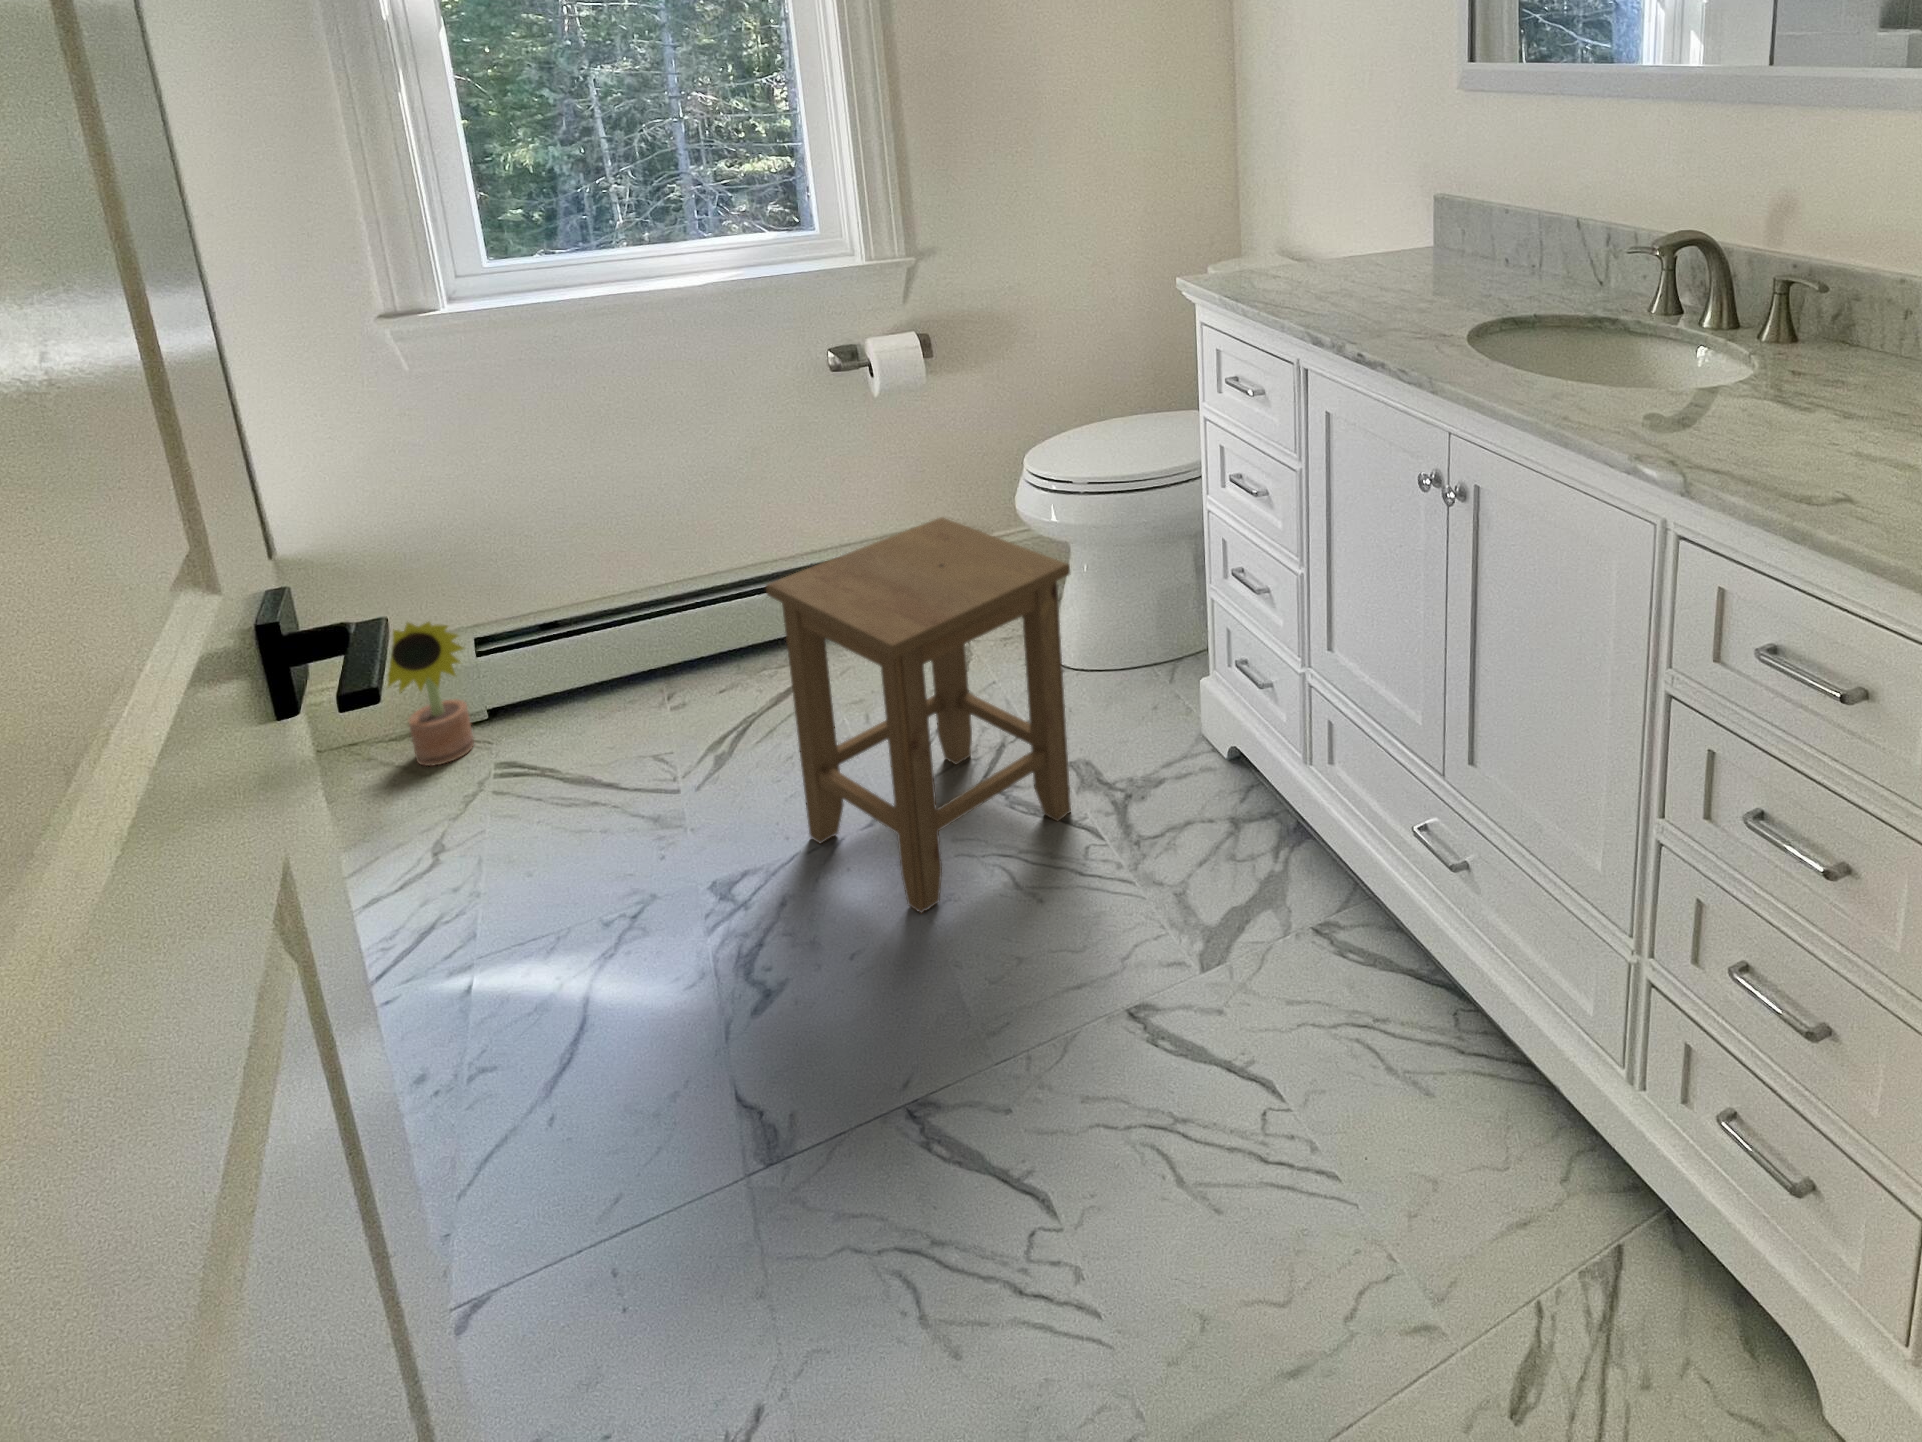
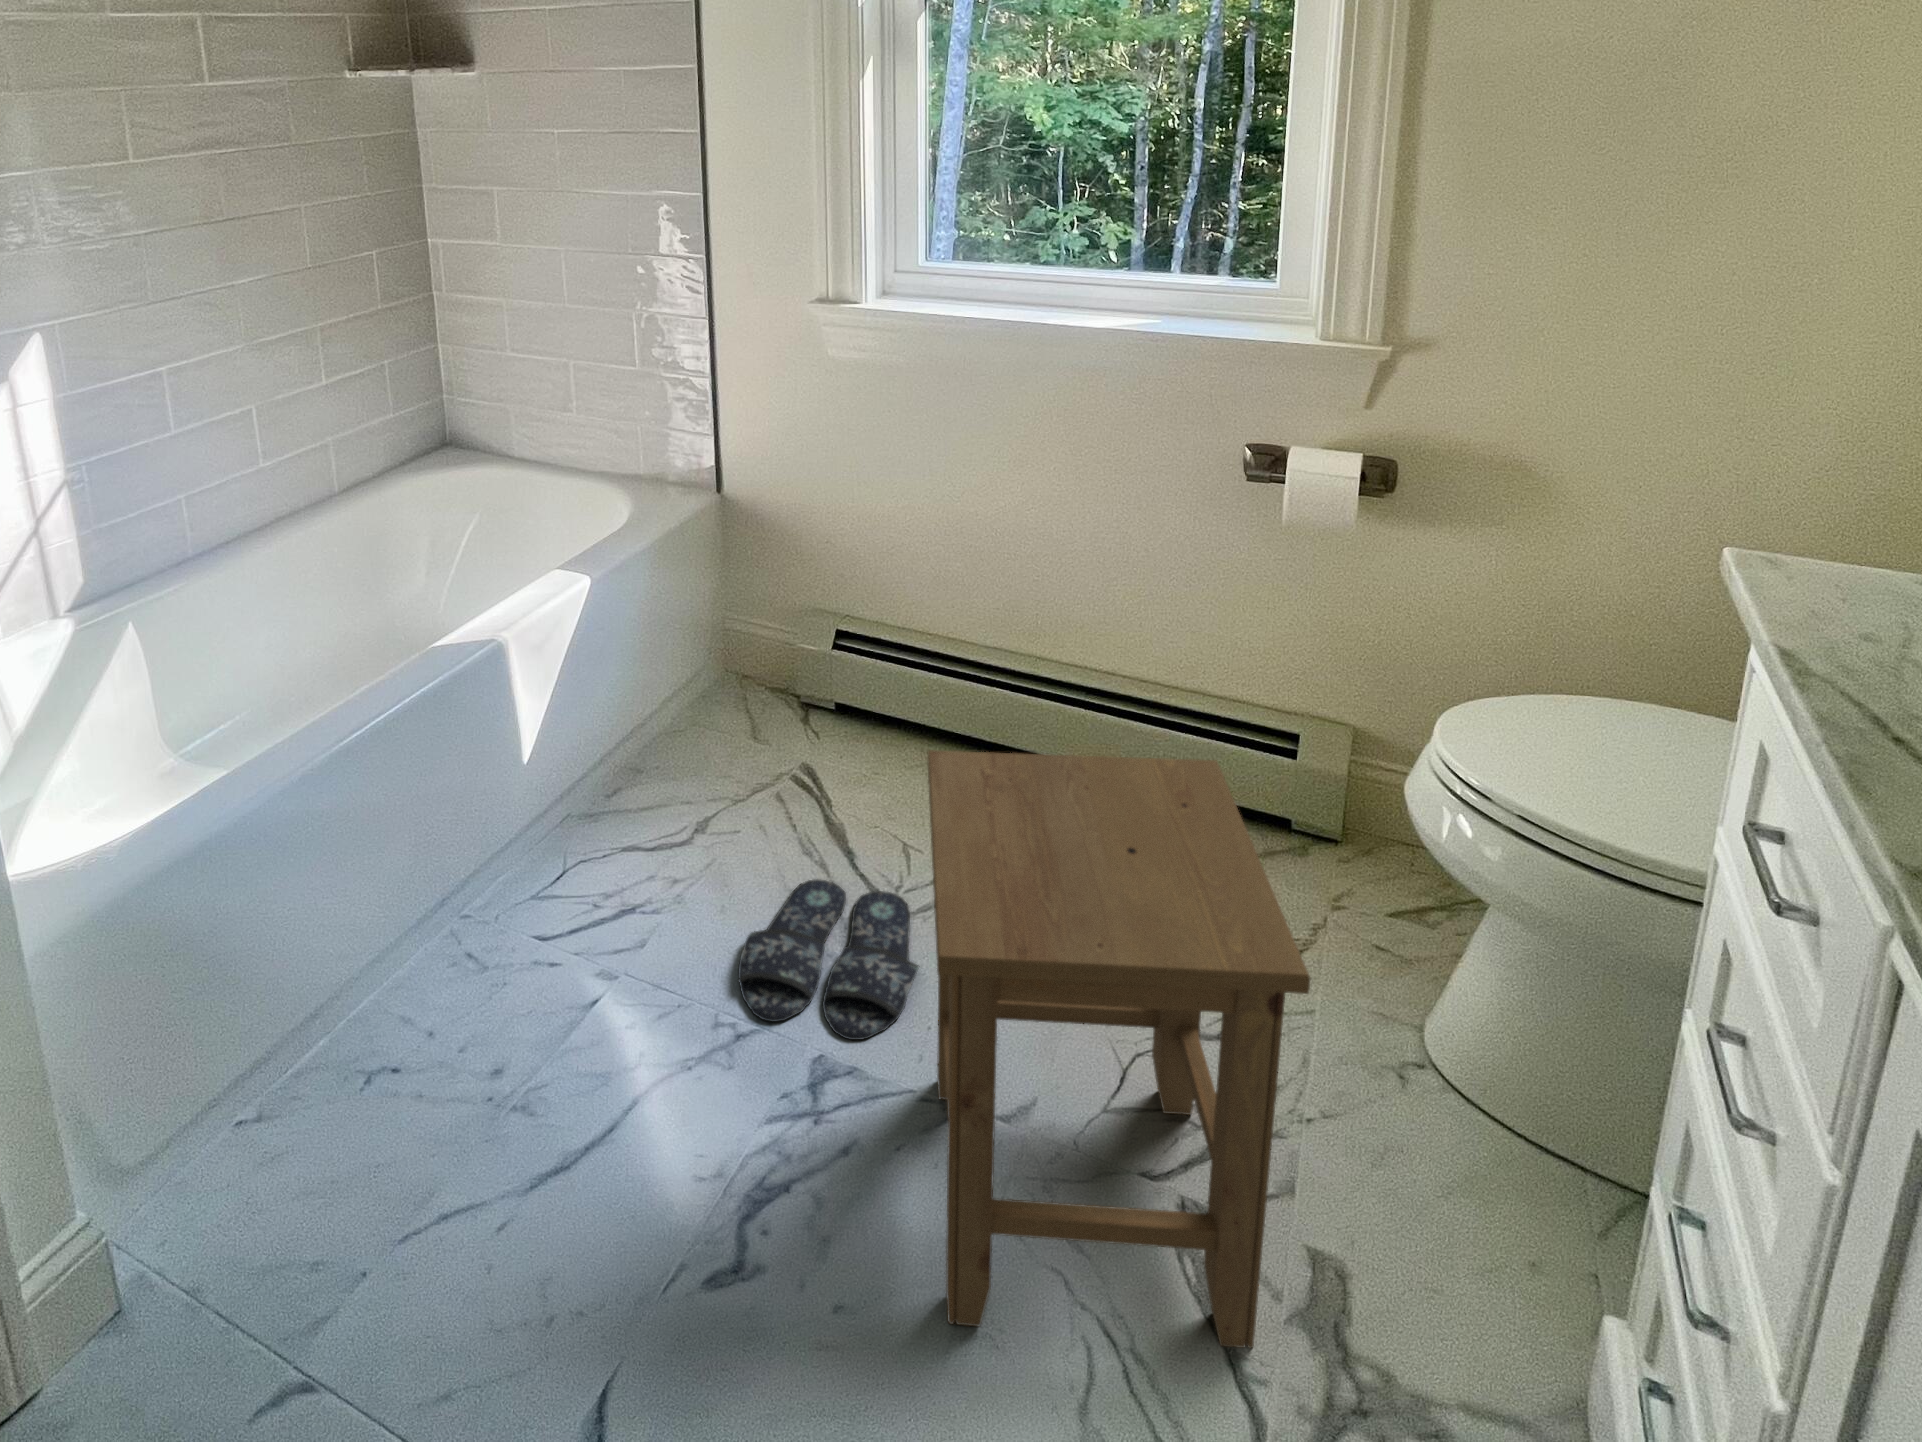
decorative plant: present [388,622,474,766] -> none [720,596,805,740]
slippers: none [579,779,751,899] -> present [738,879,919,1040]

